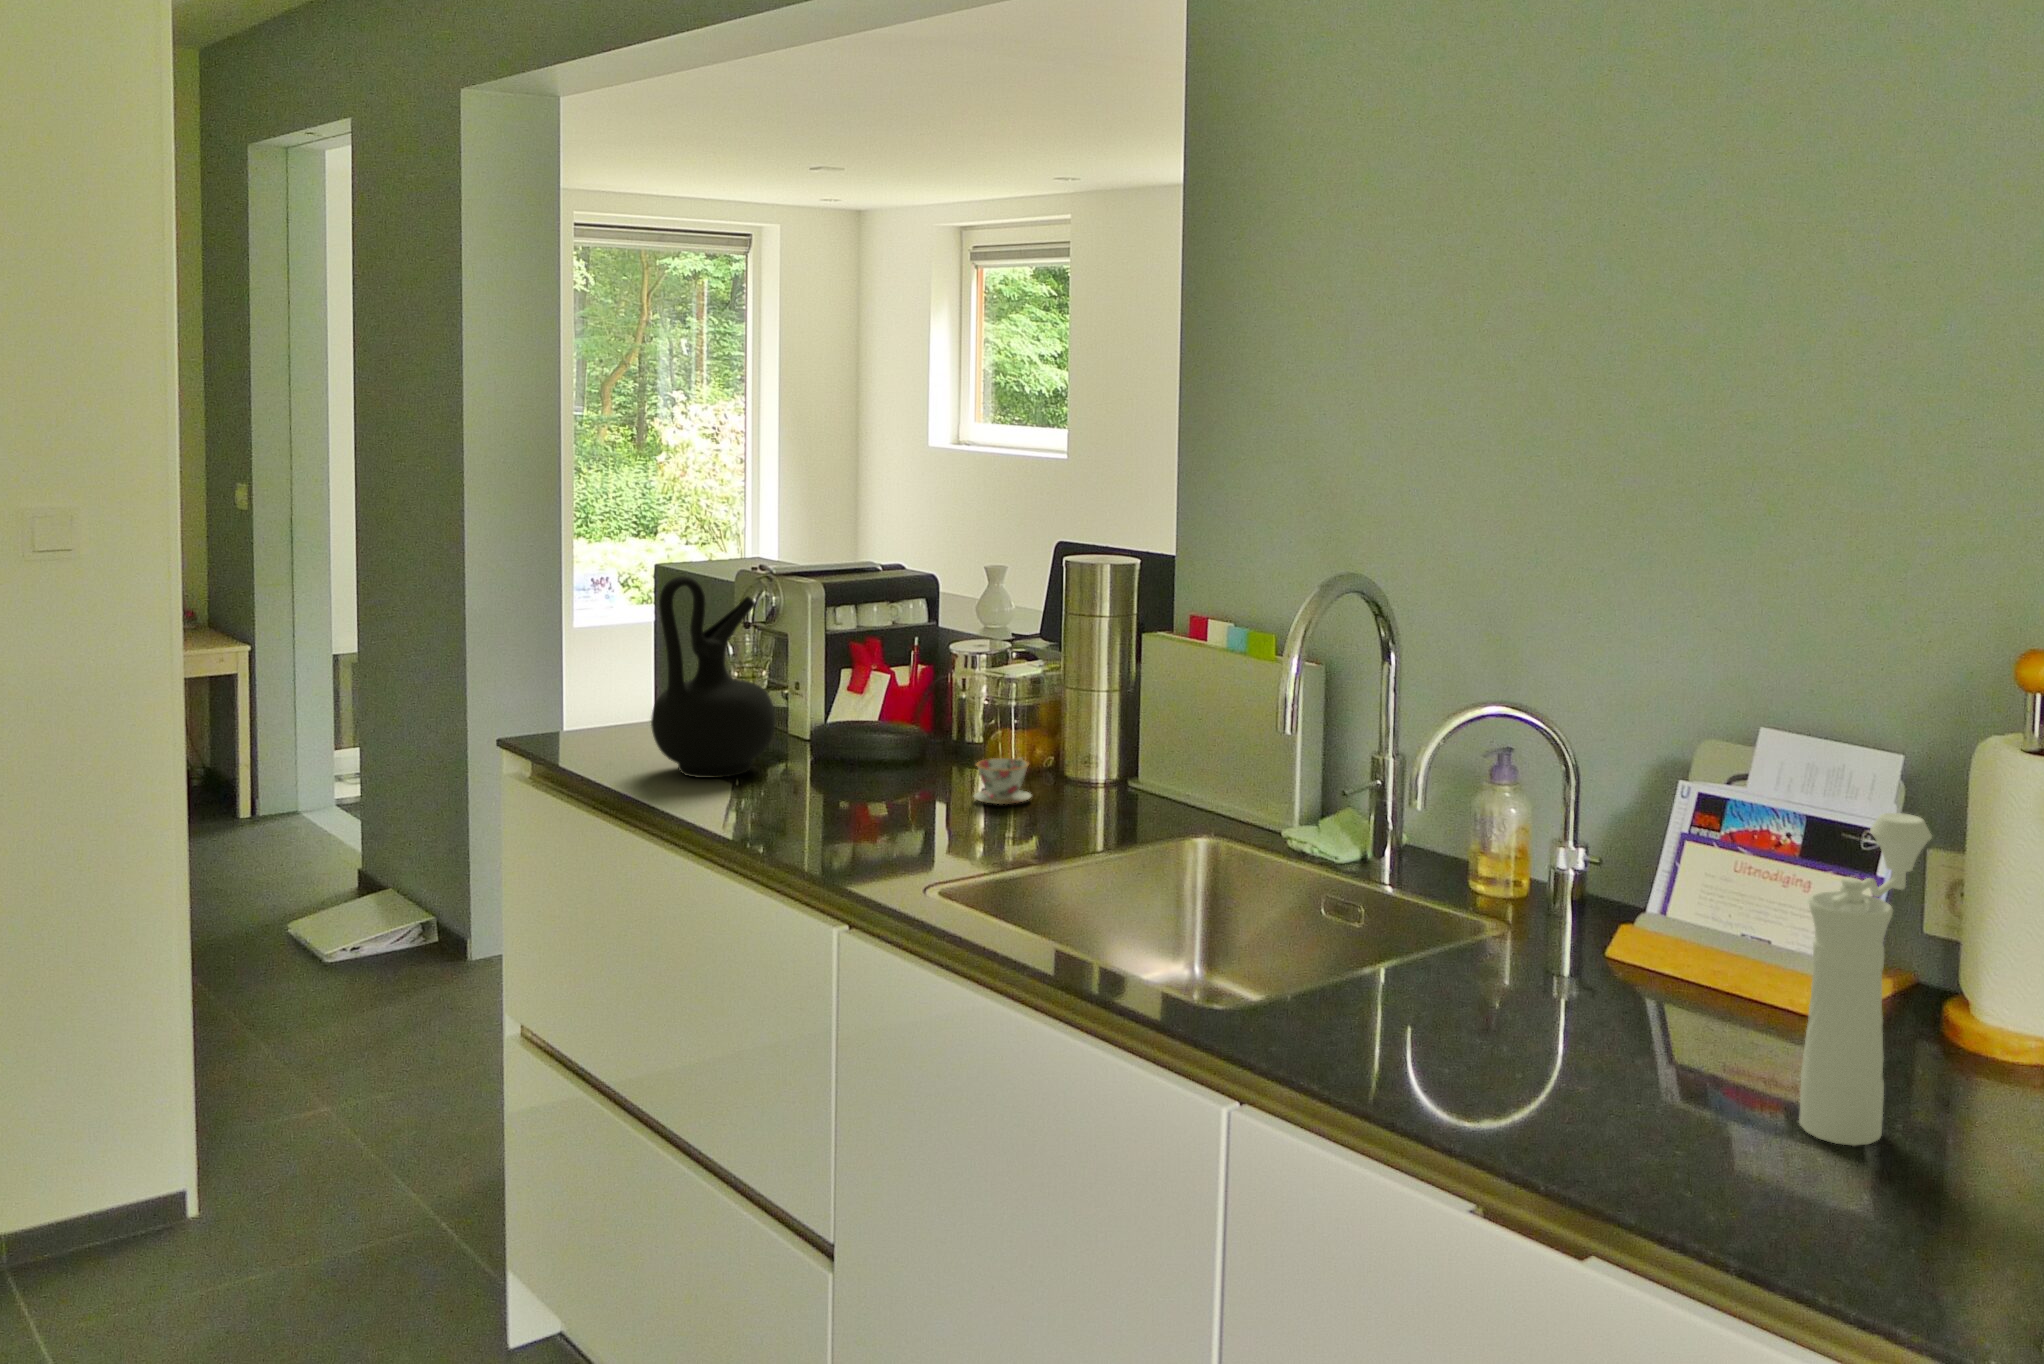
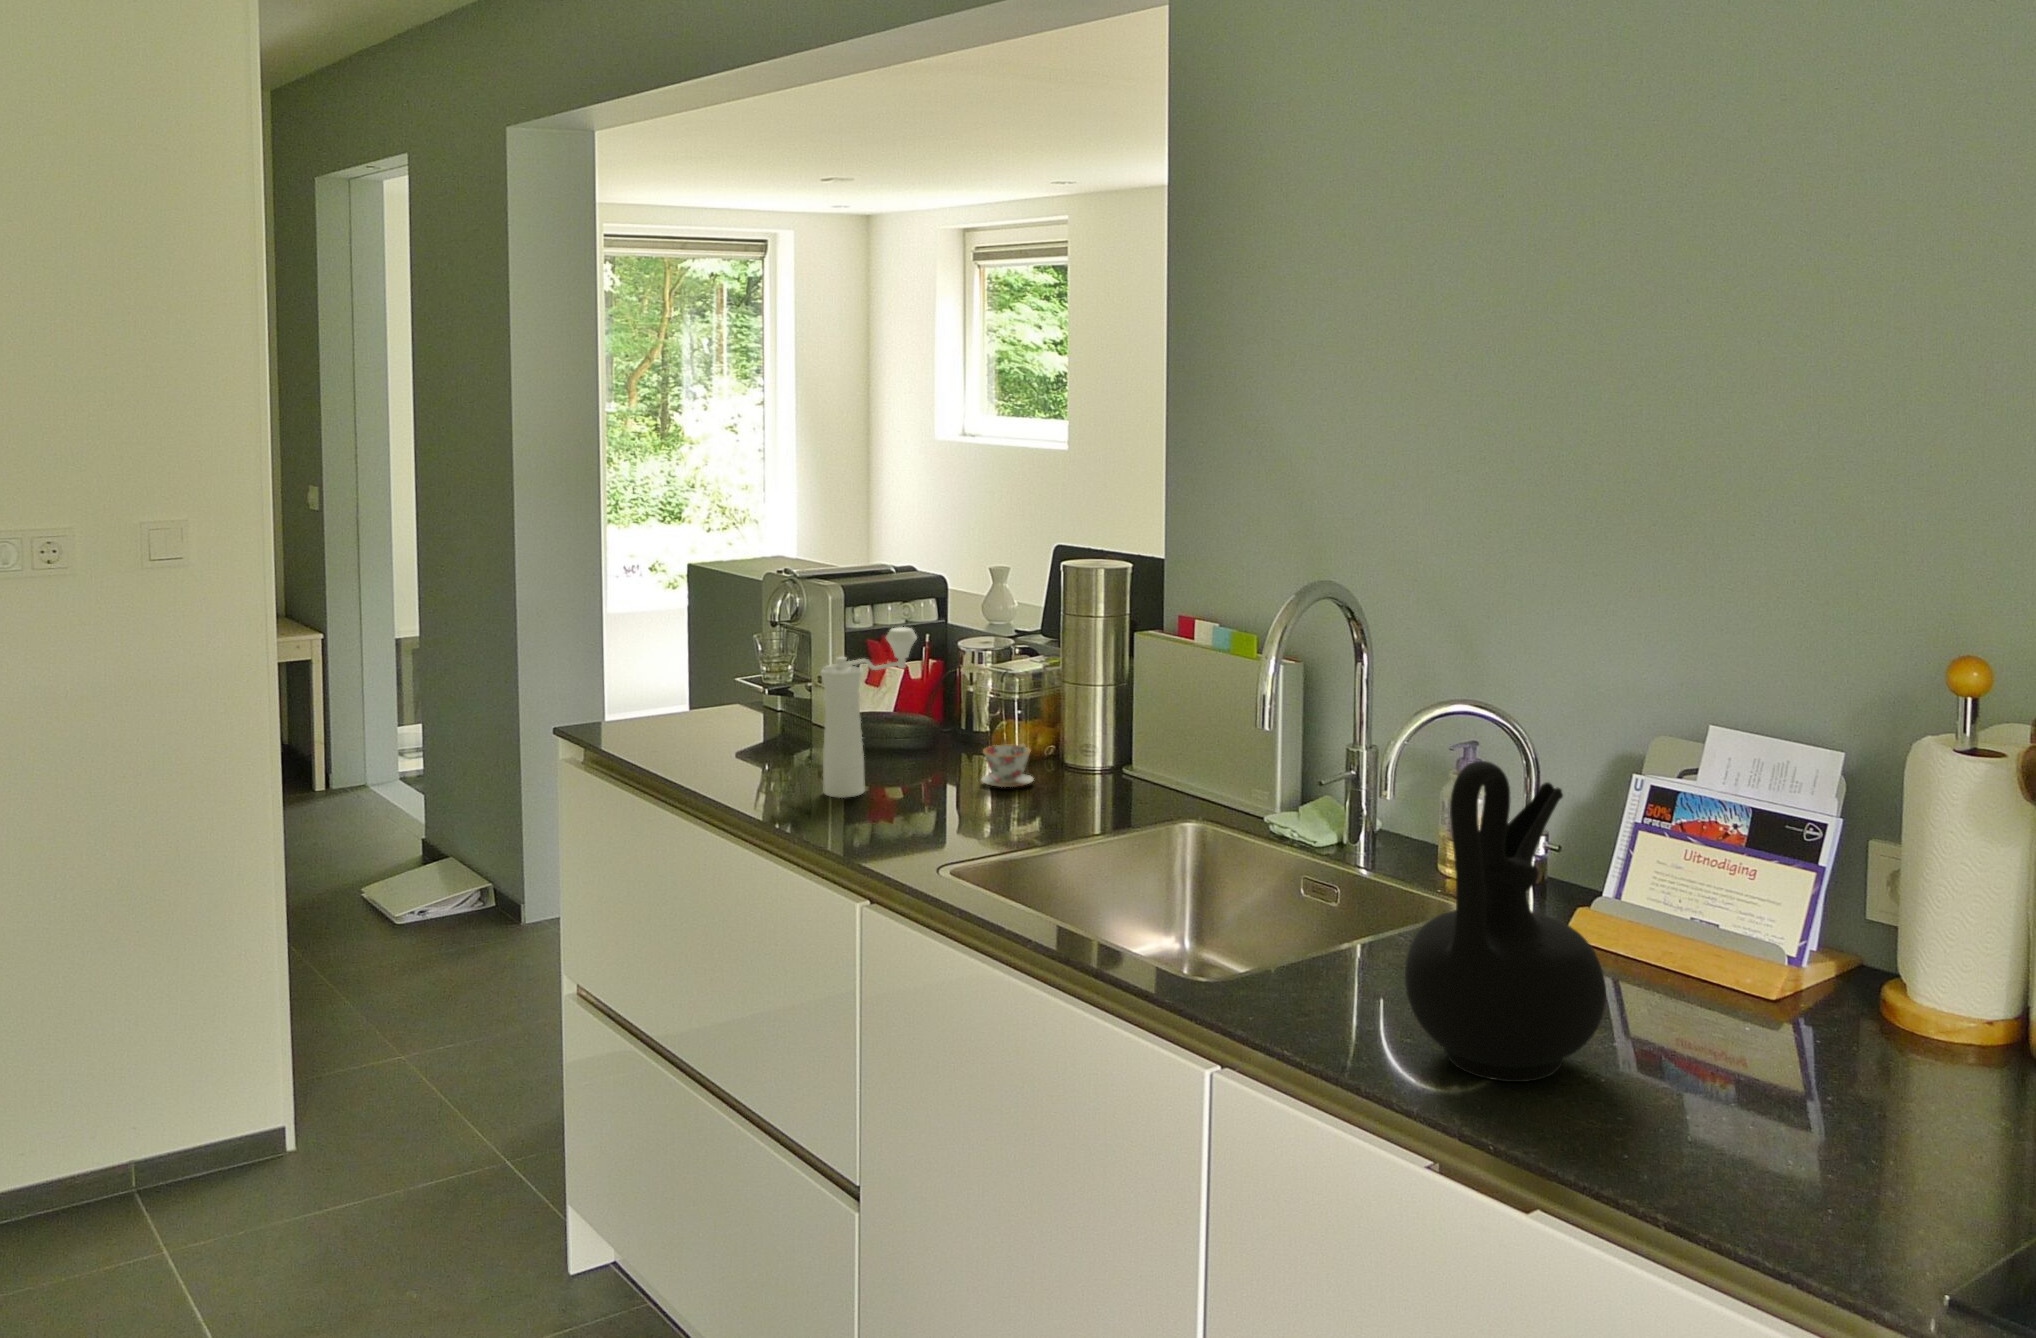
ceramic jug: present [651,576,775,778] -> present [1405,761,1606,1082]
pepper mill: present [1799,813,1932,1146] -> present [821,627,917,798]

